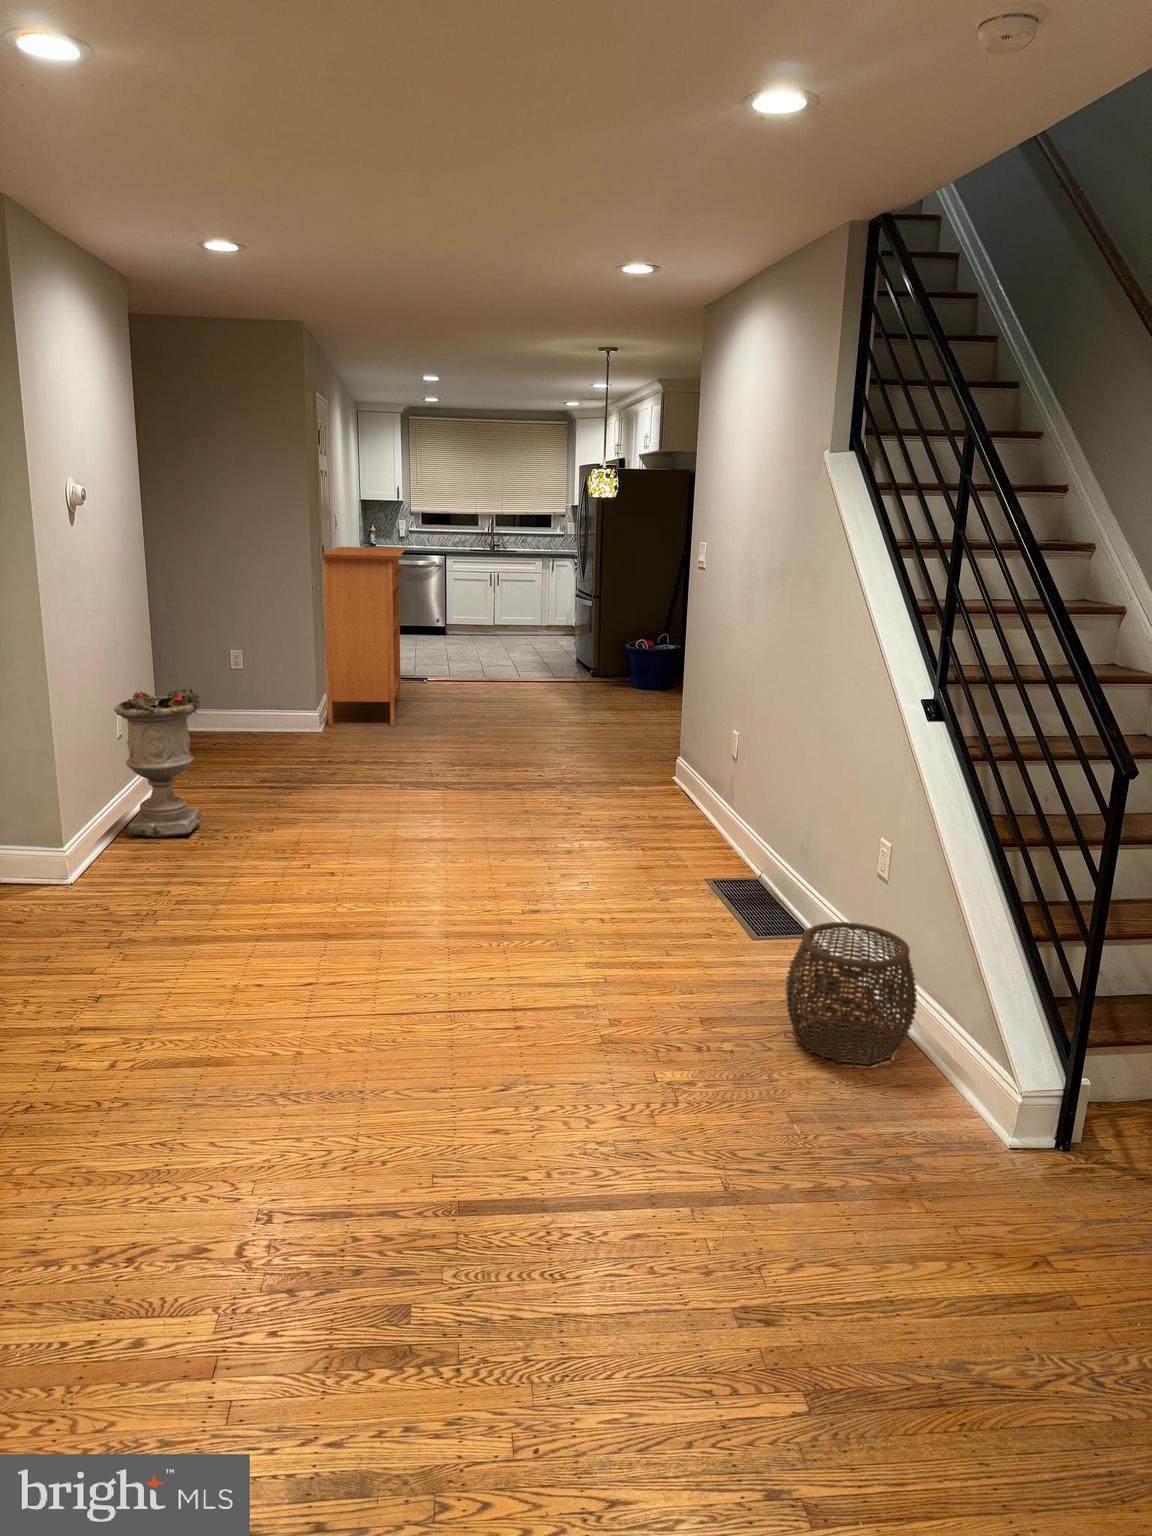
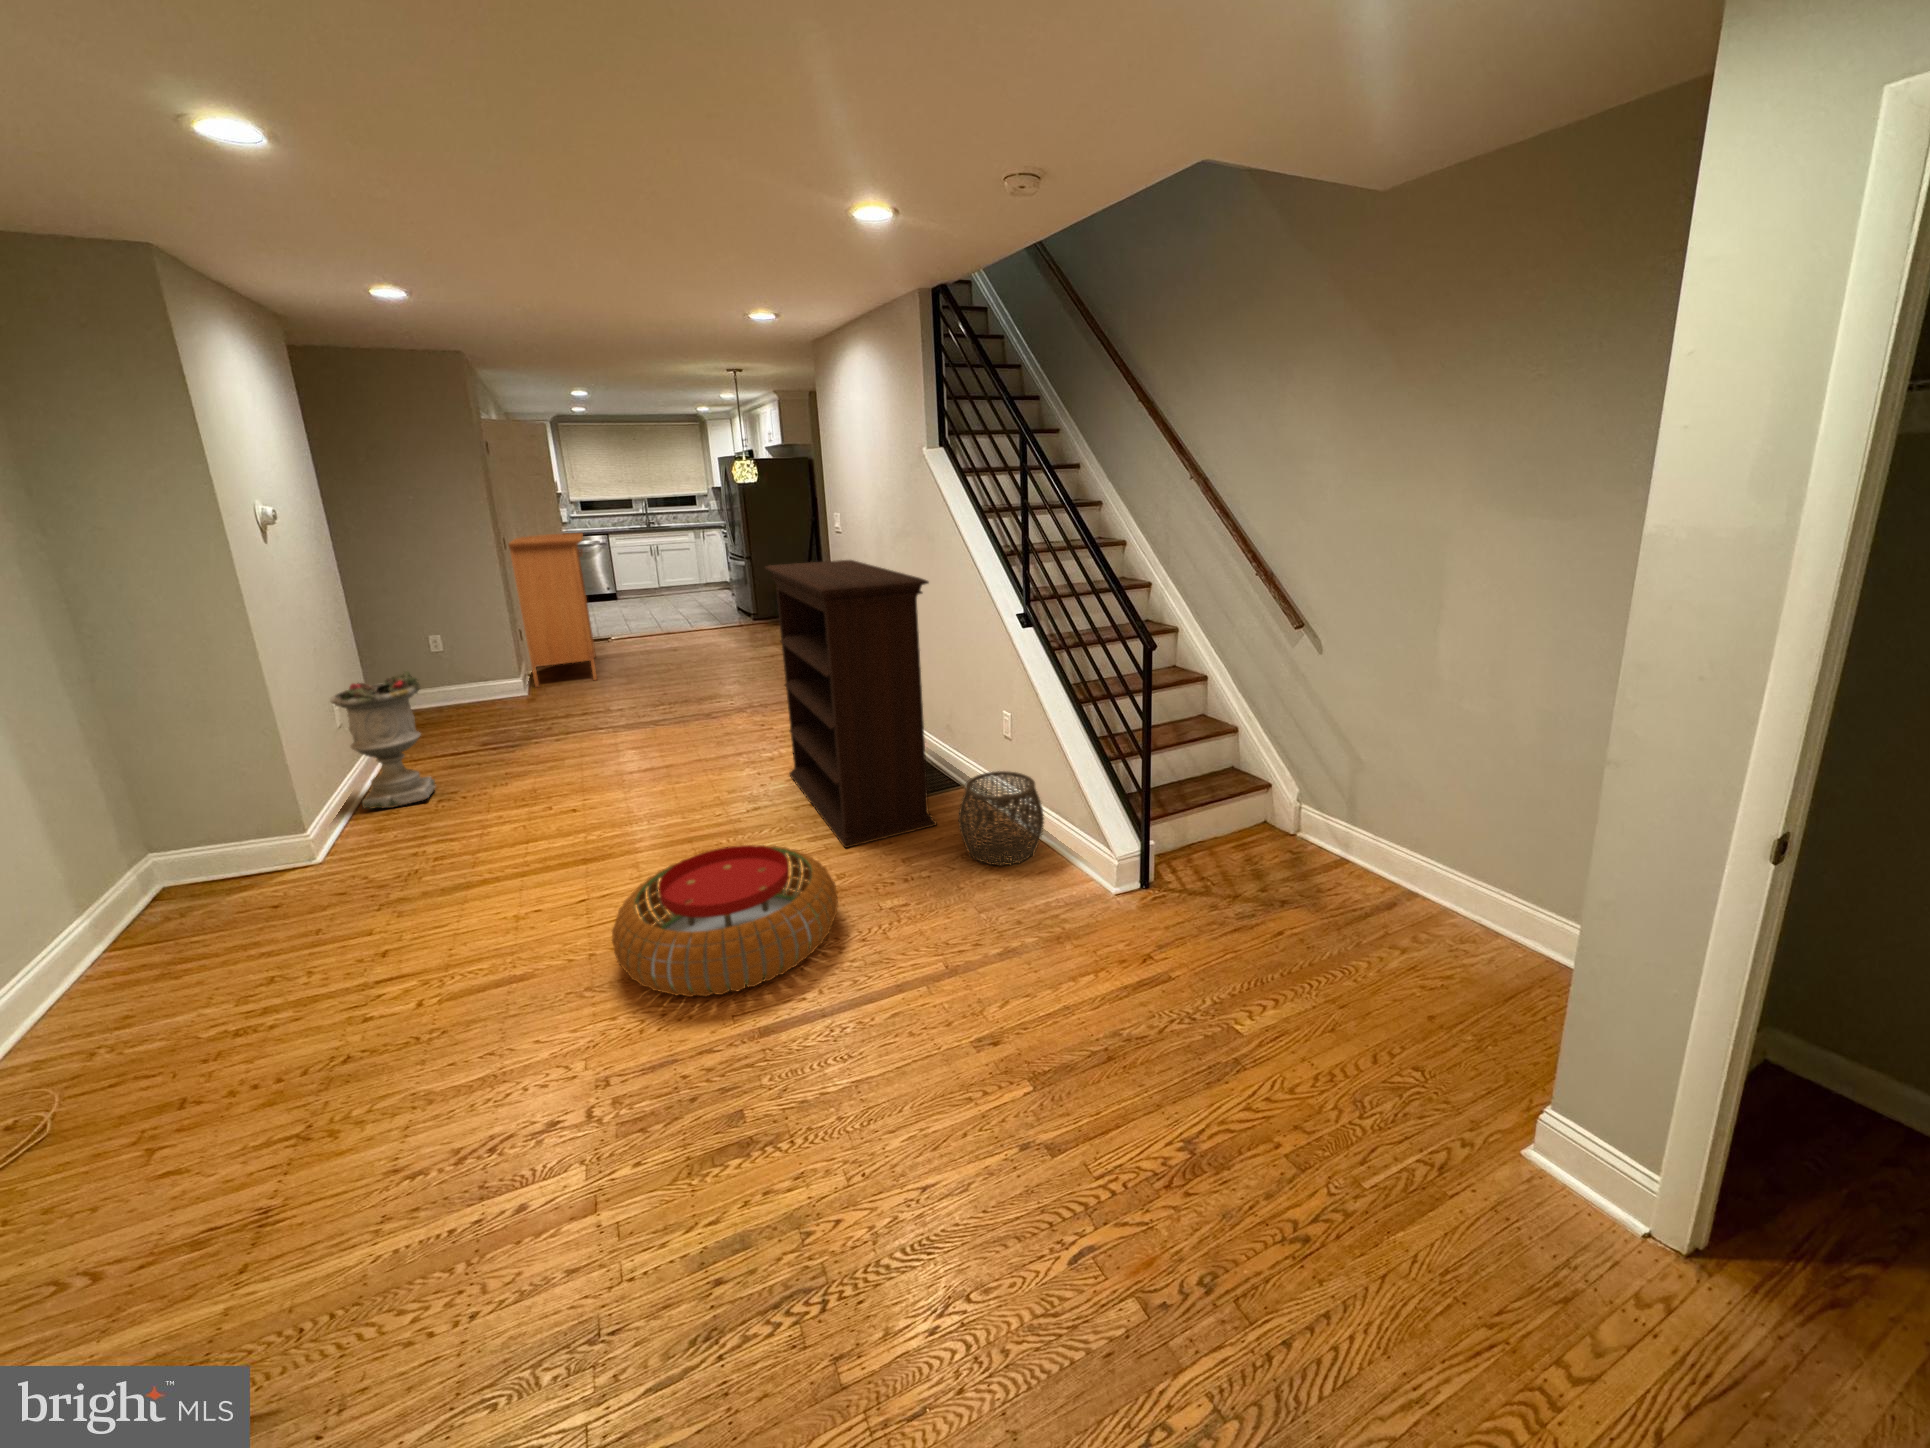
bookshelf: none [582,598,793,989] -> present [765,560,937,848]
pouf: none [316,954,597,1146] -> present [612,845,838,997]

